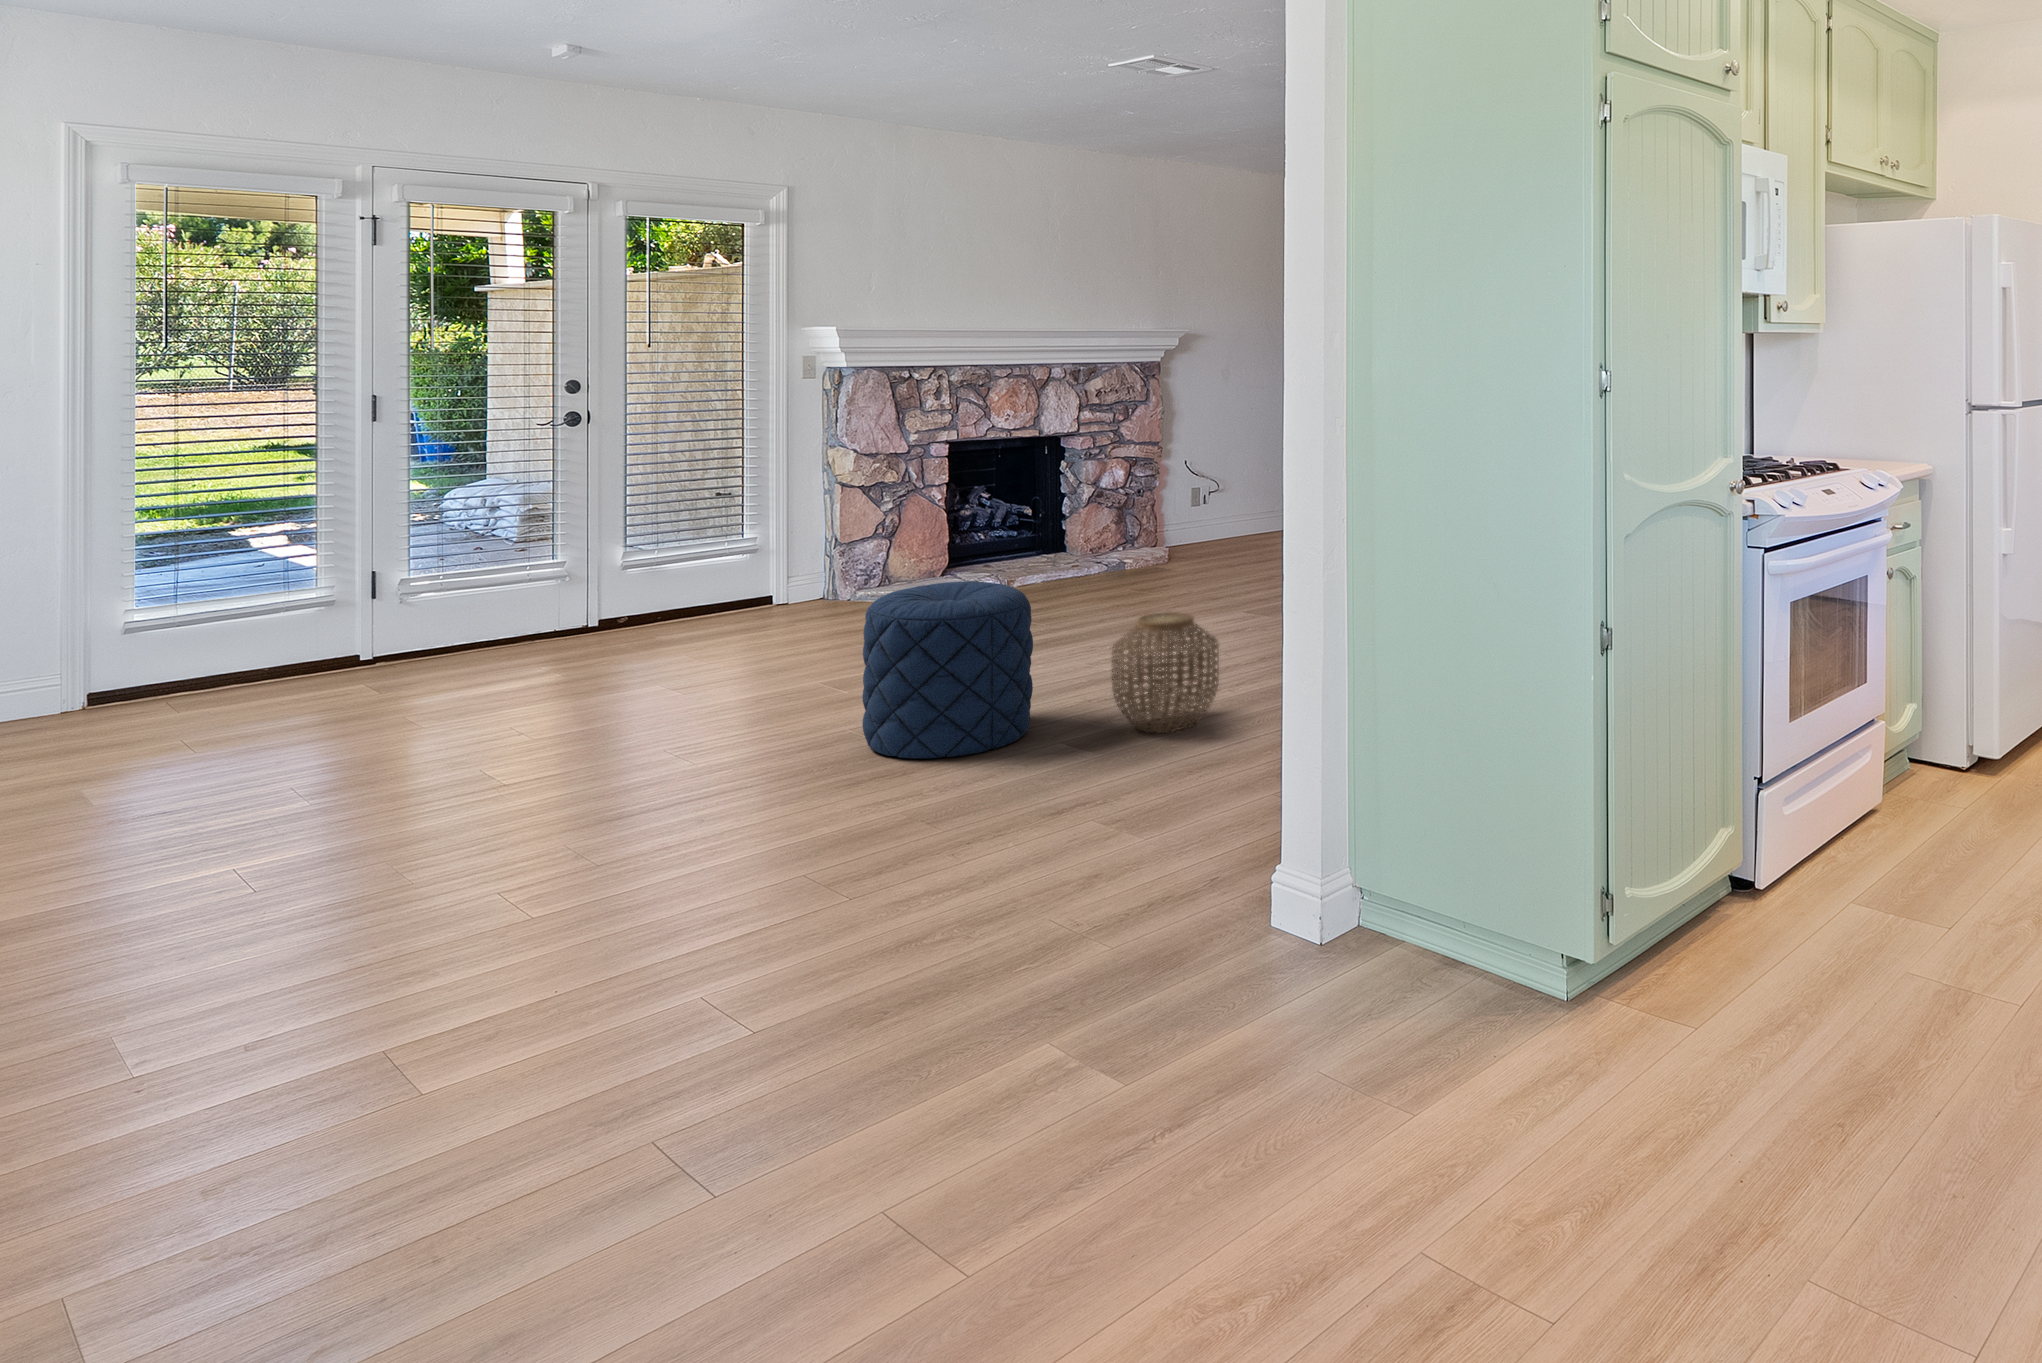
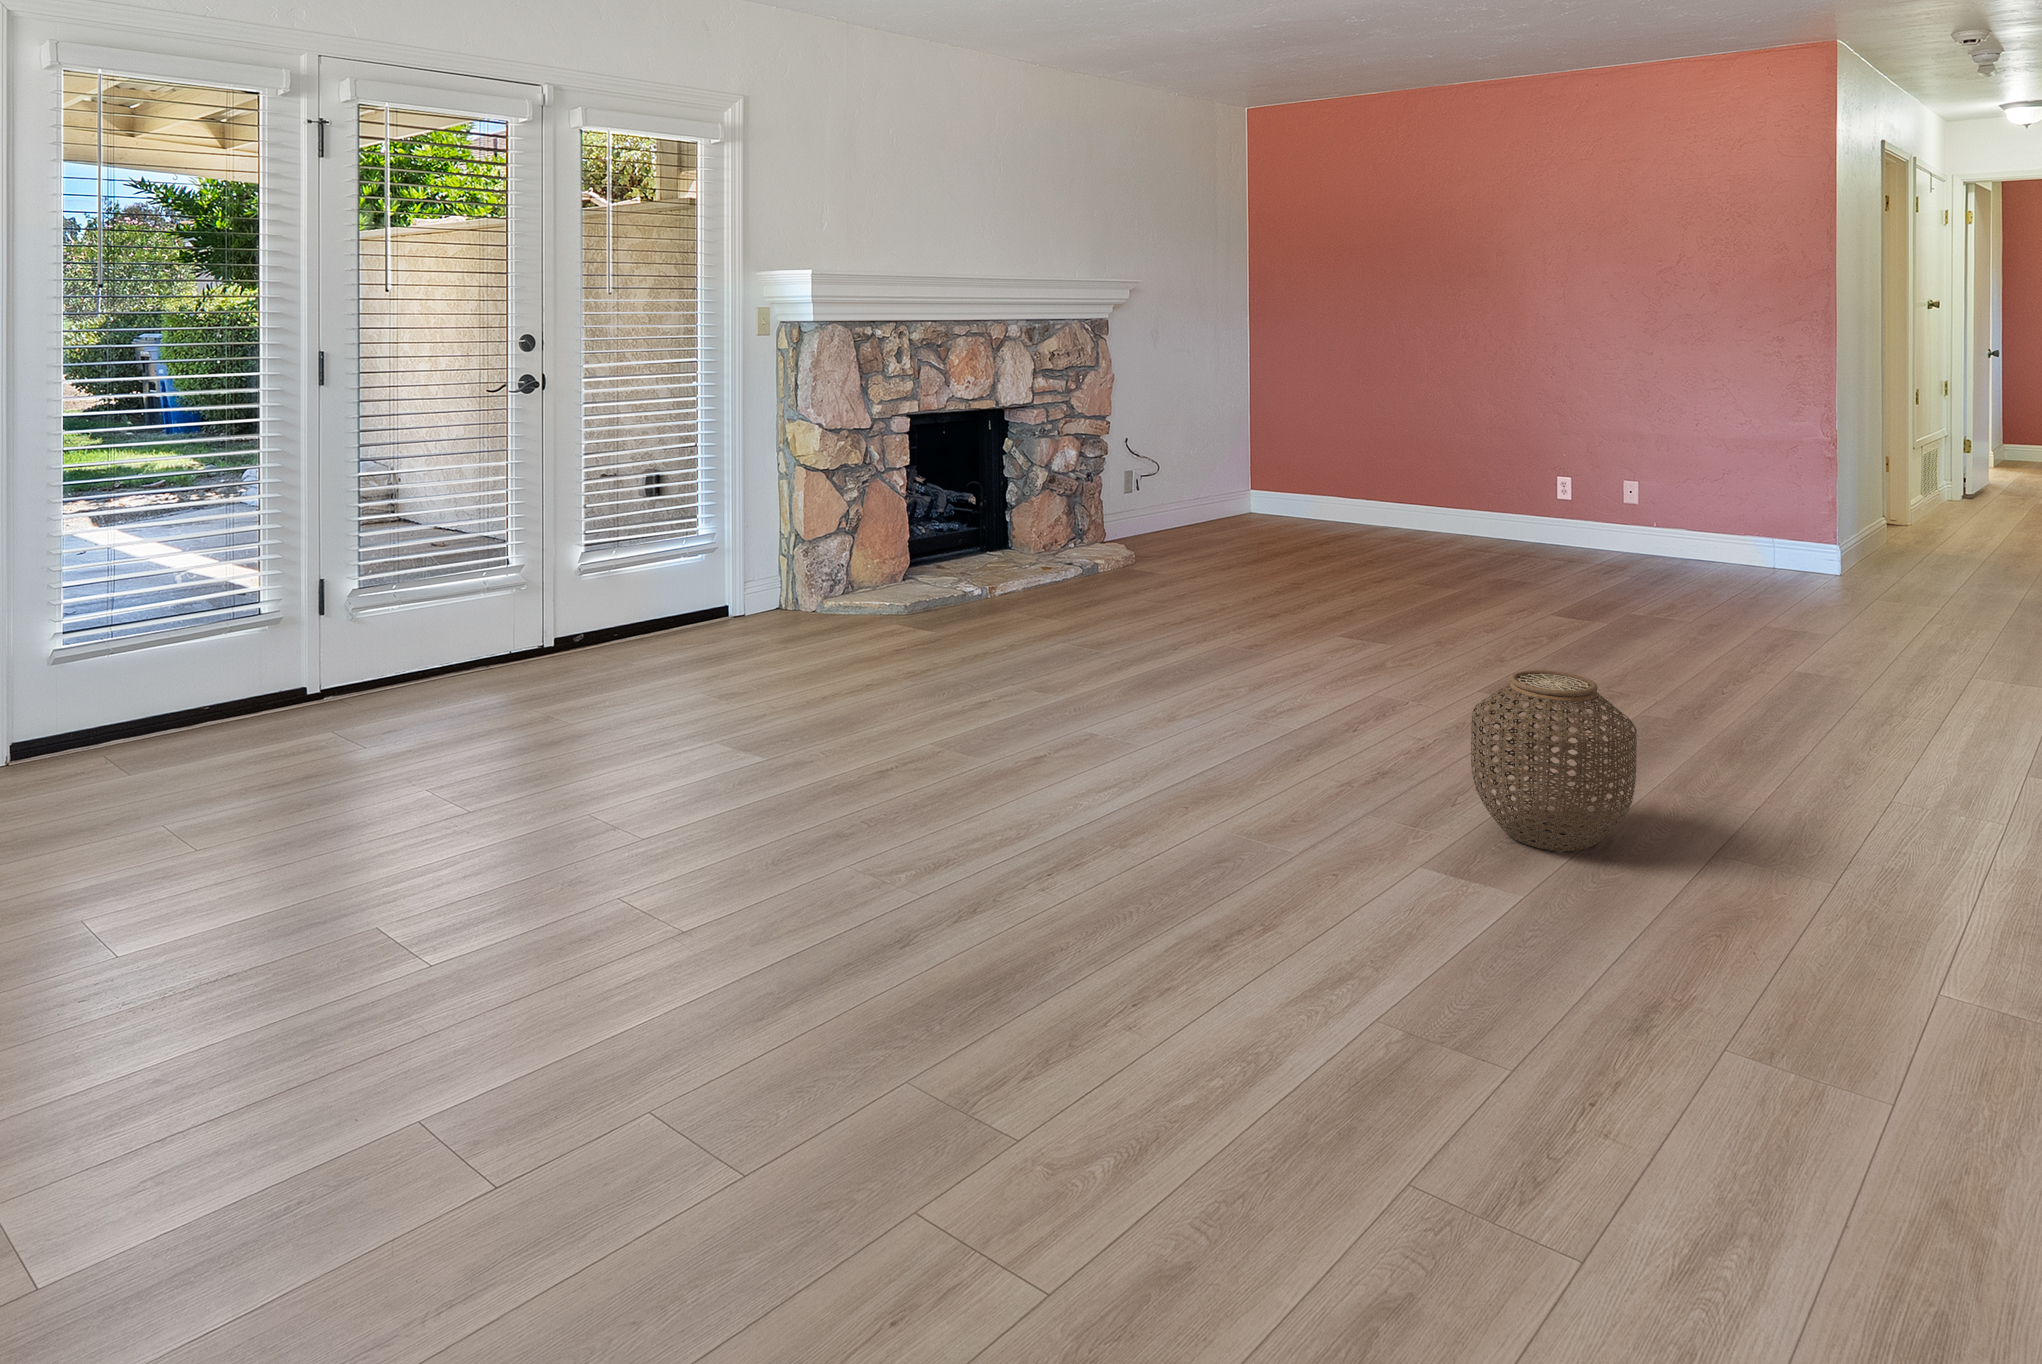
pouf: present [862,581,1033,759] -> none [1147,623,1384,896]

